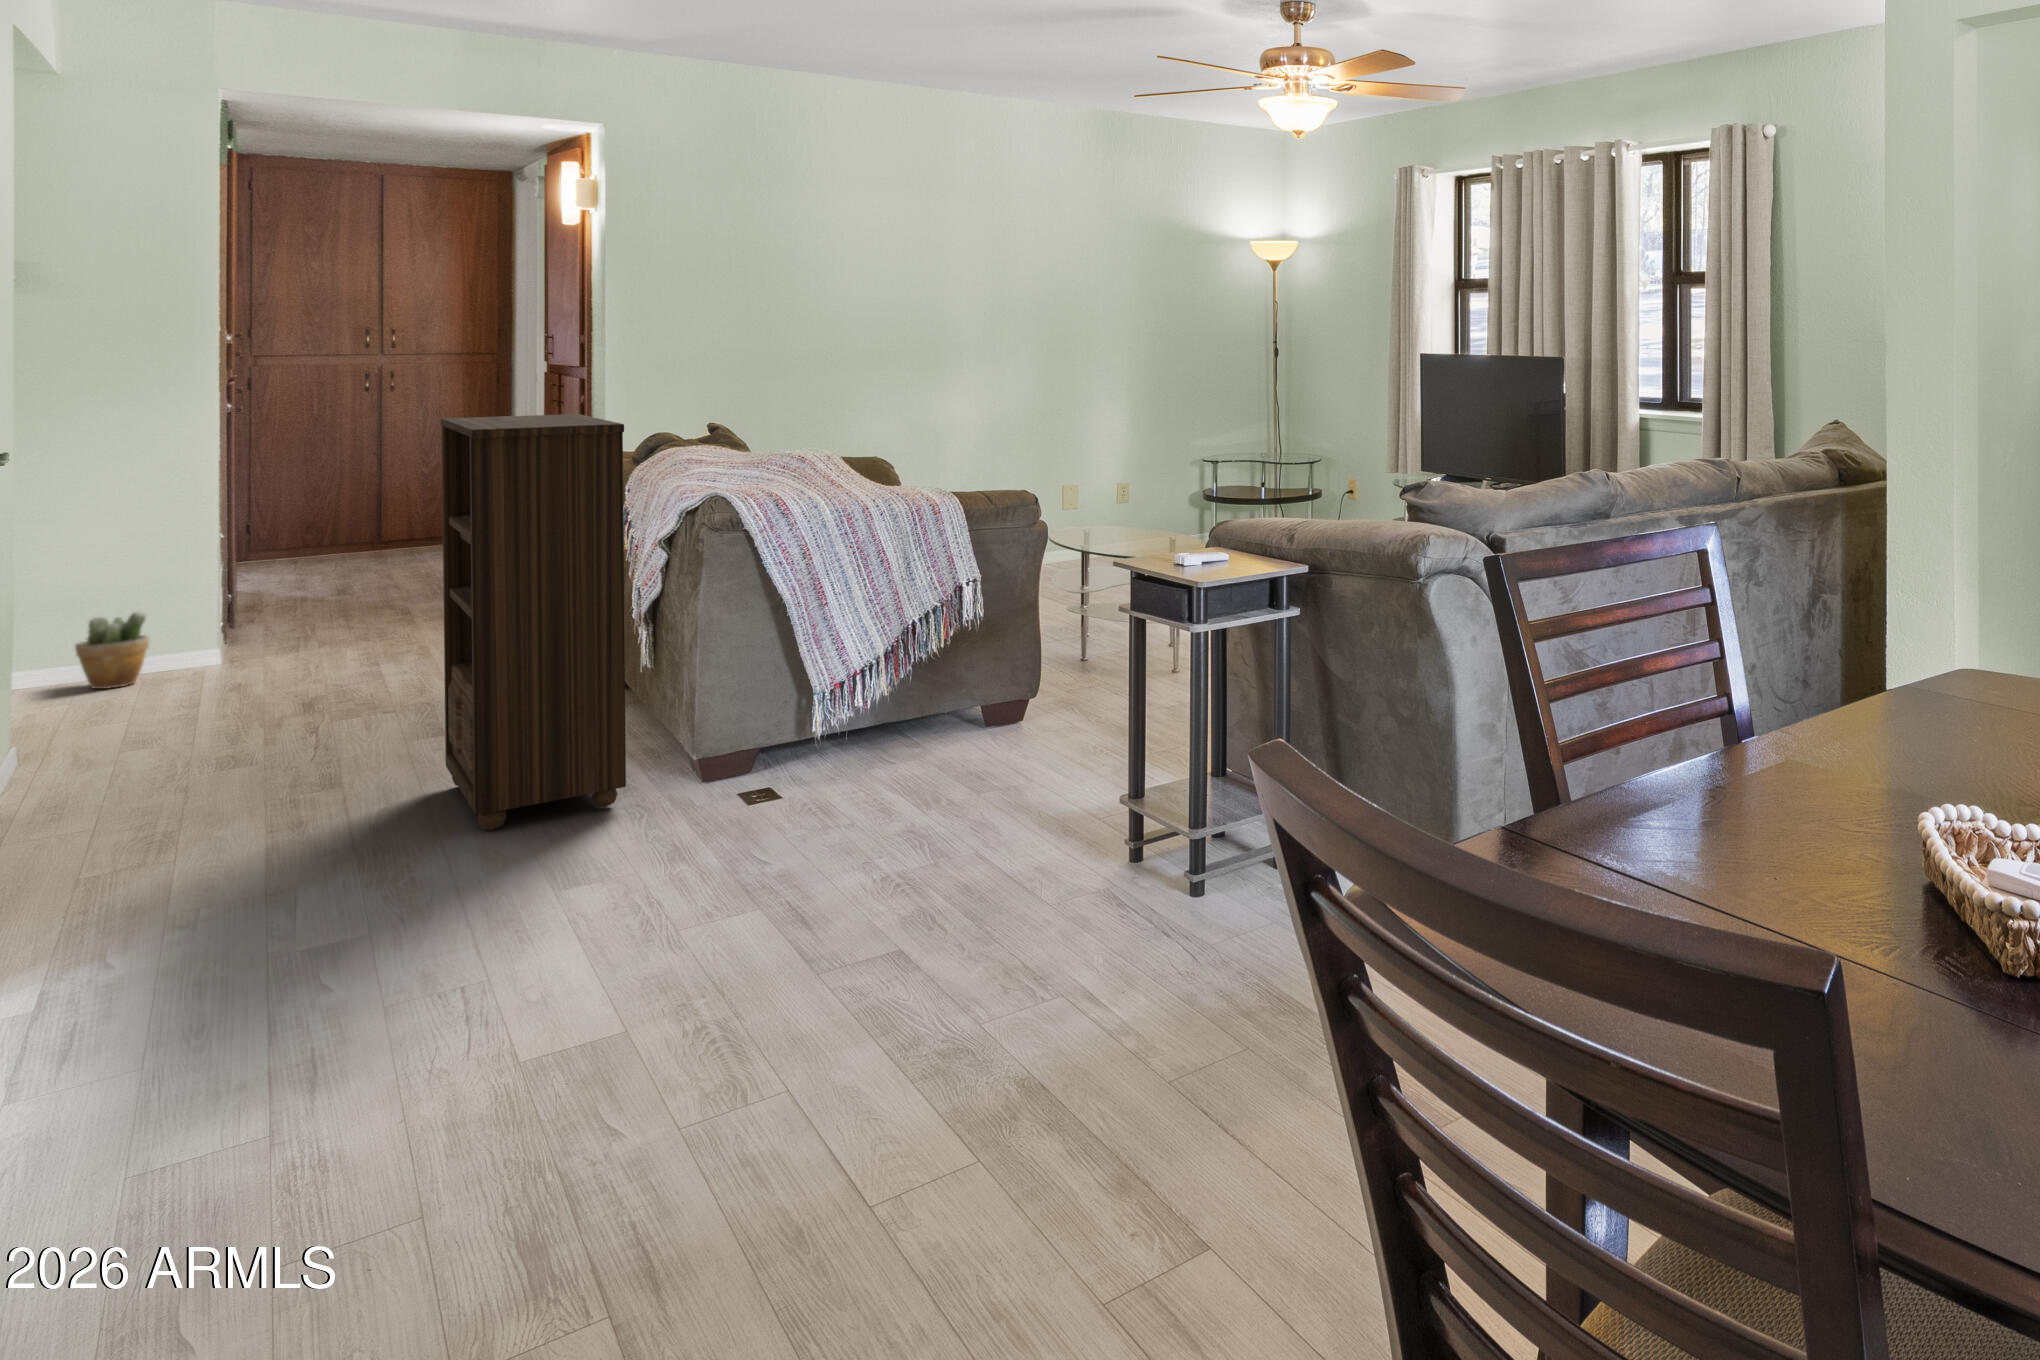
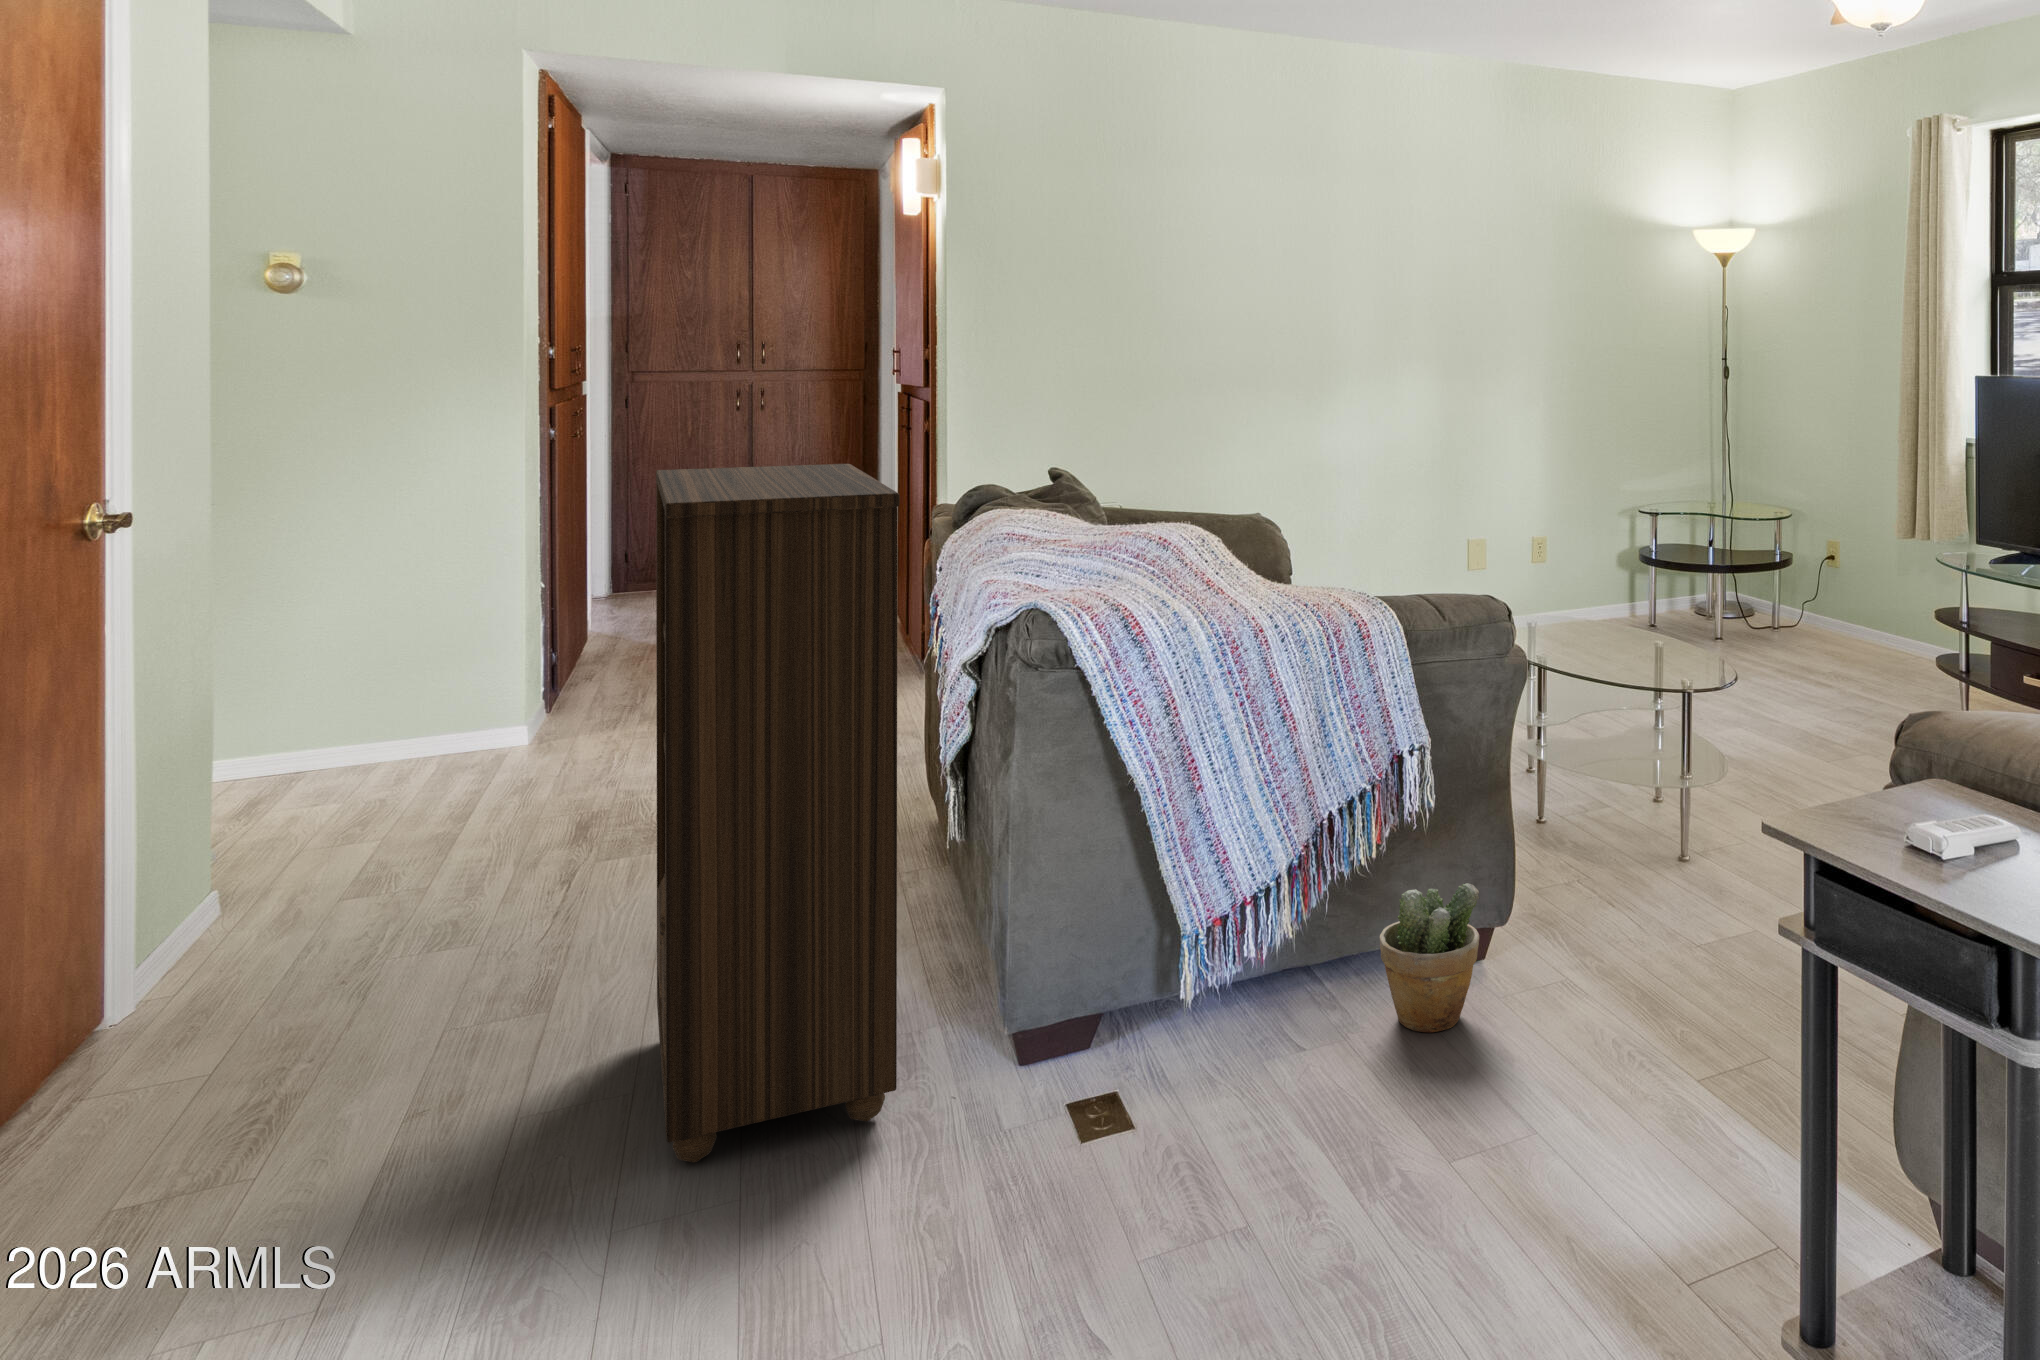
potted plant: present [75,612,149,689] -> present [1380,883,1479,1032]

